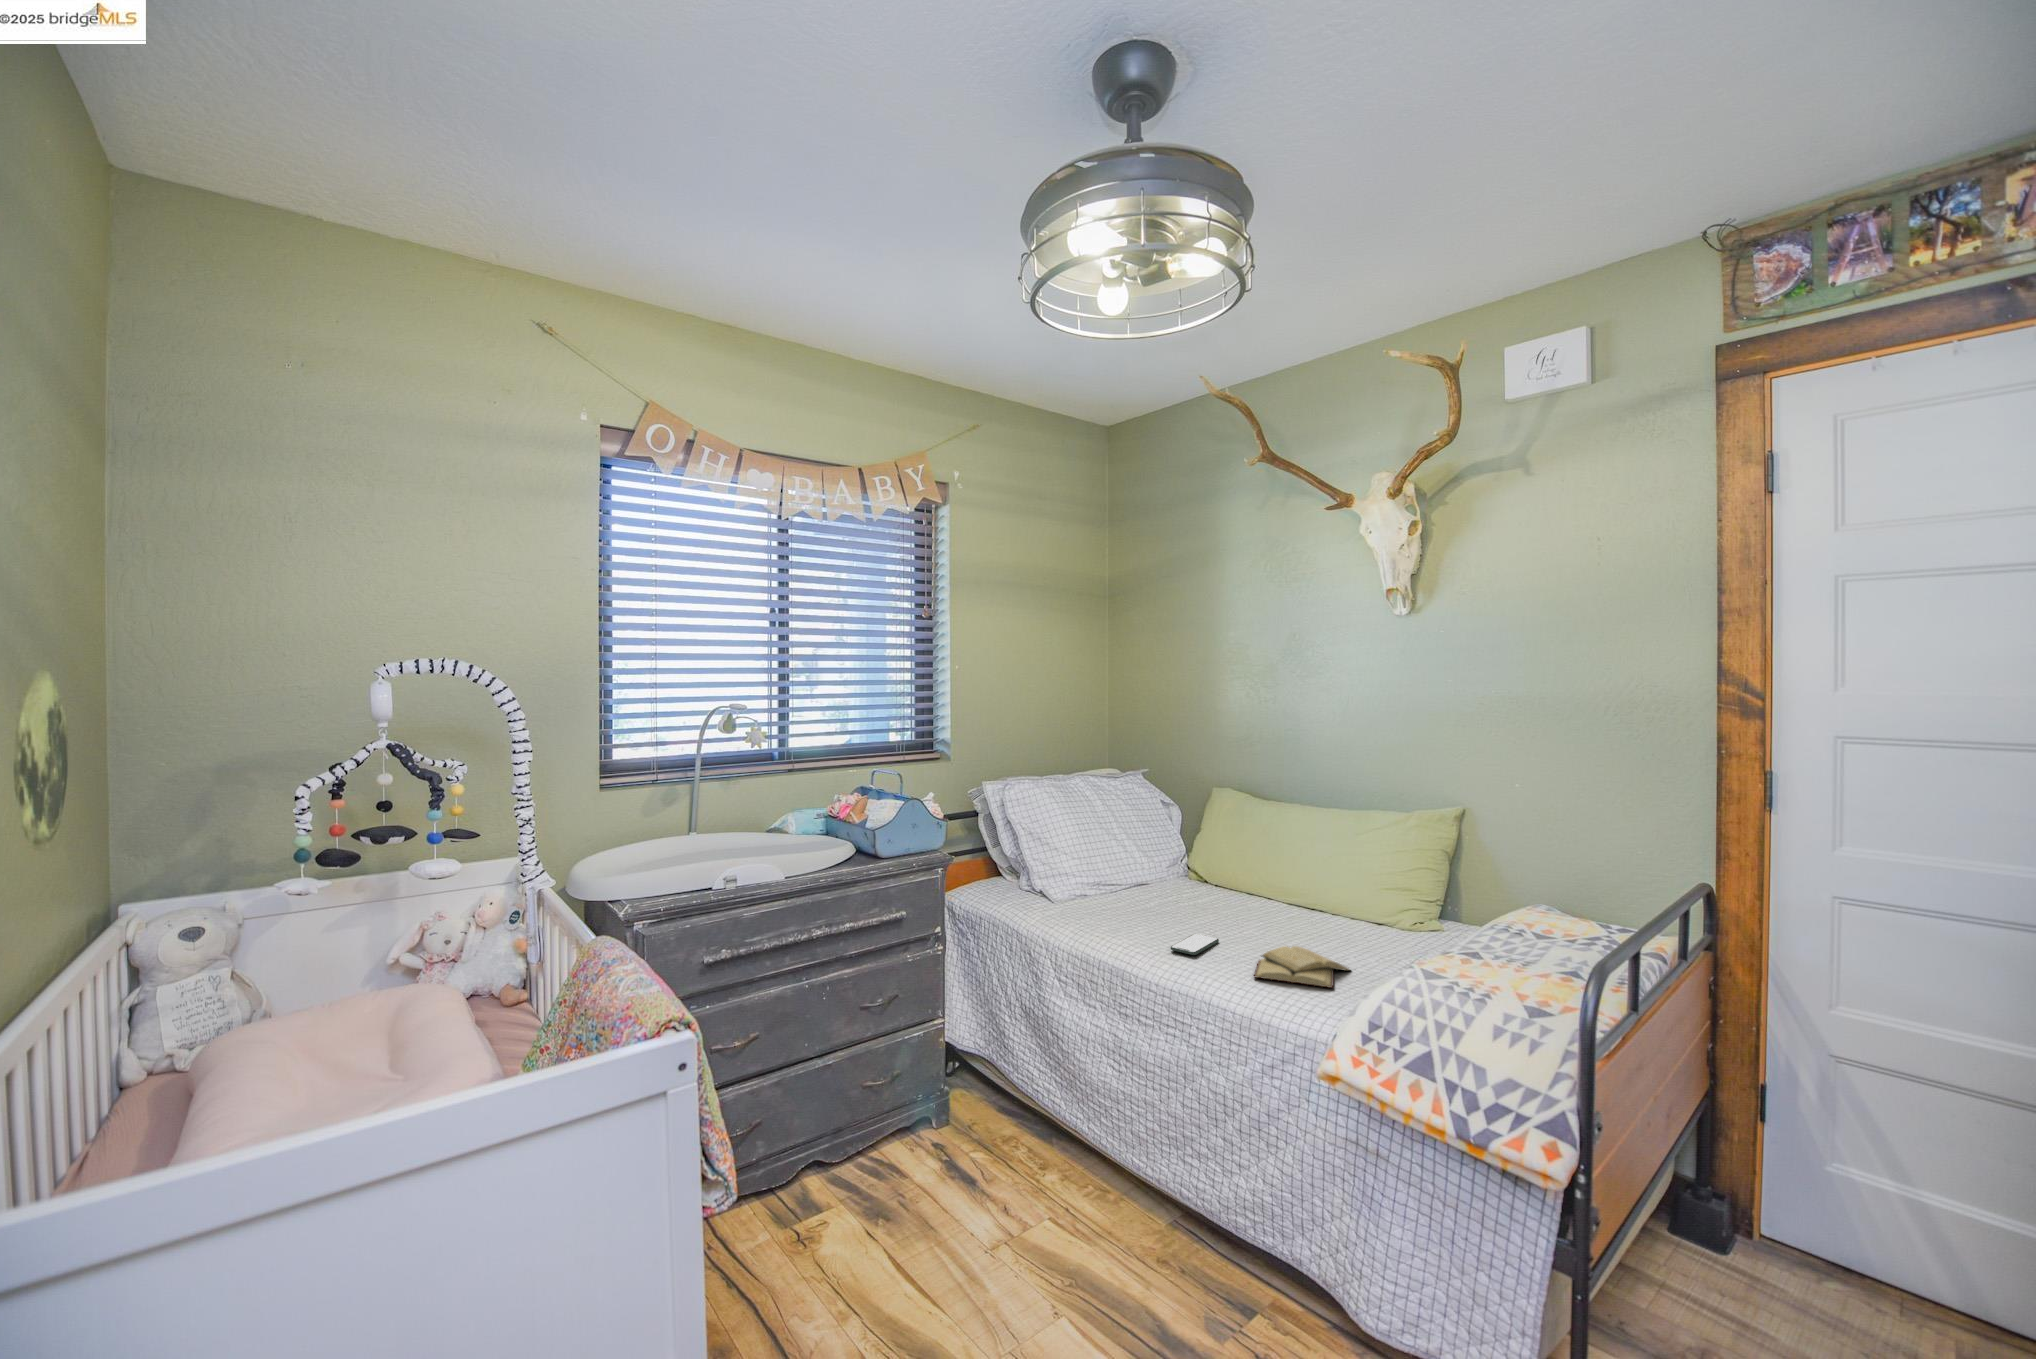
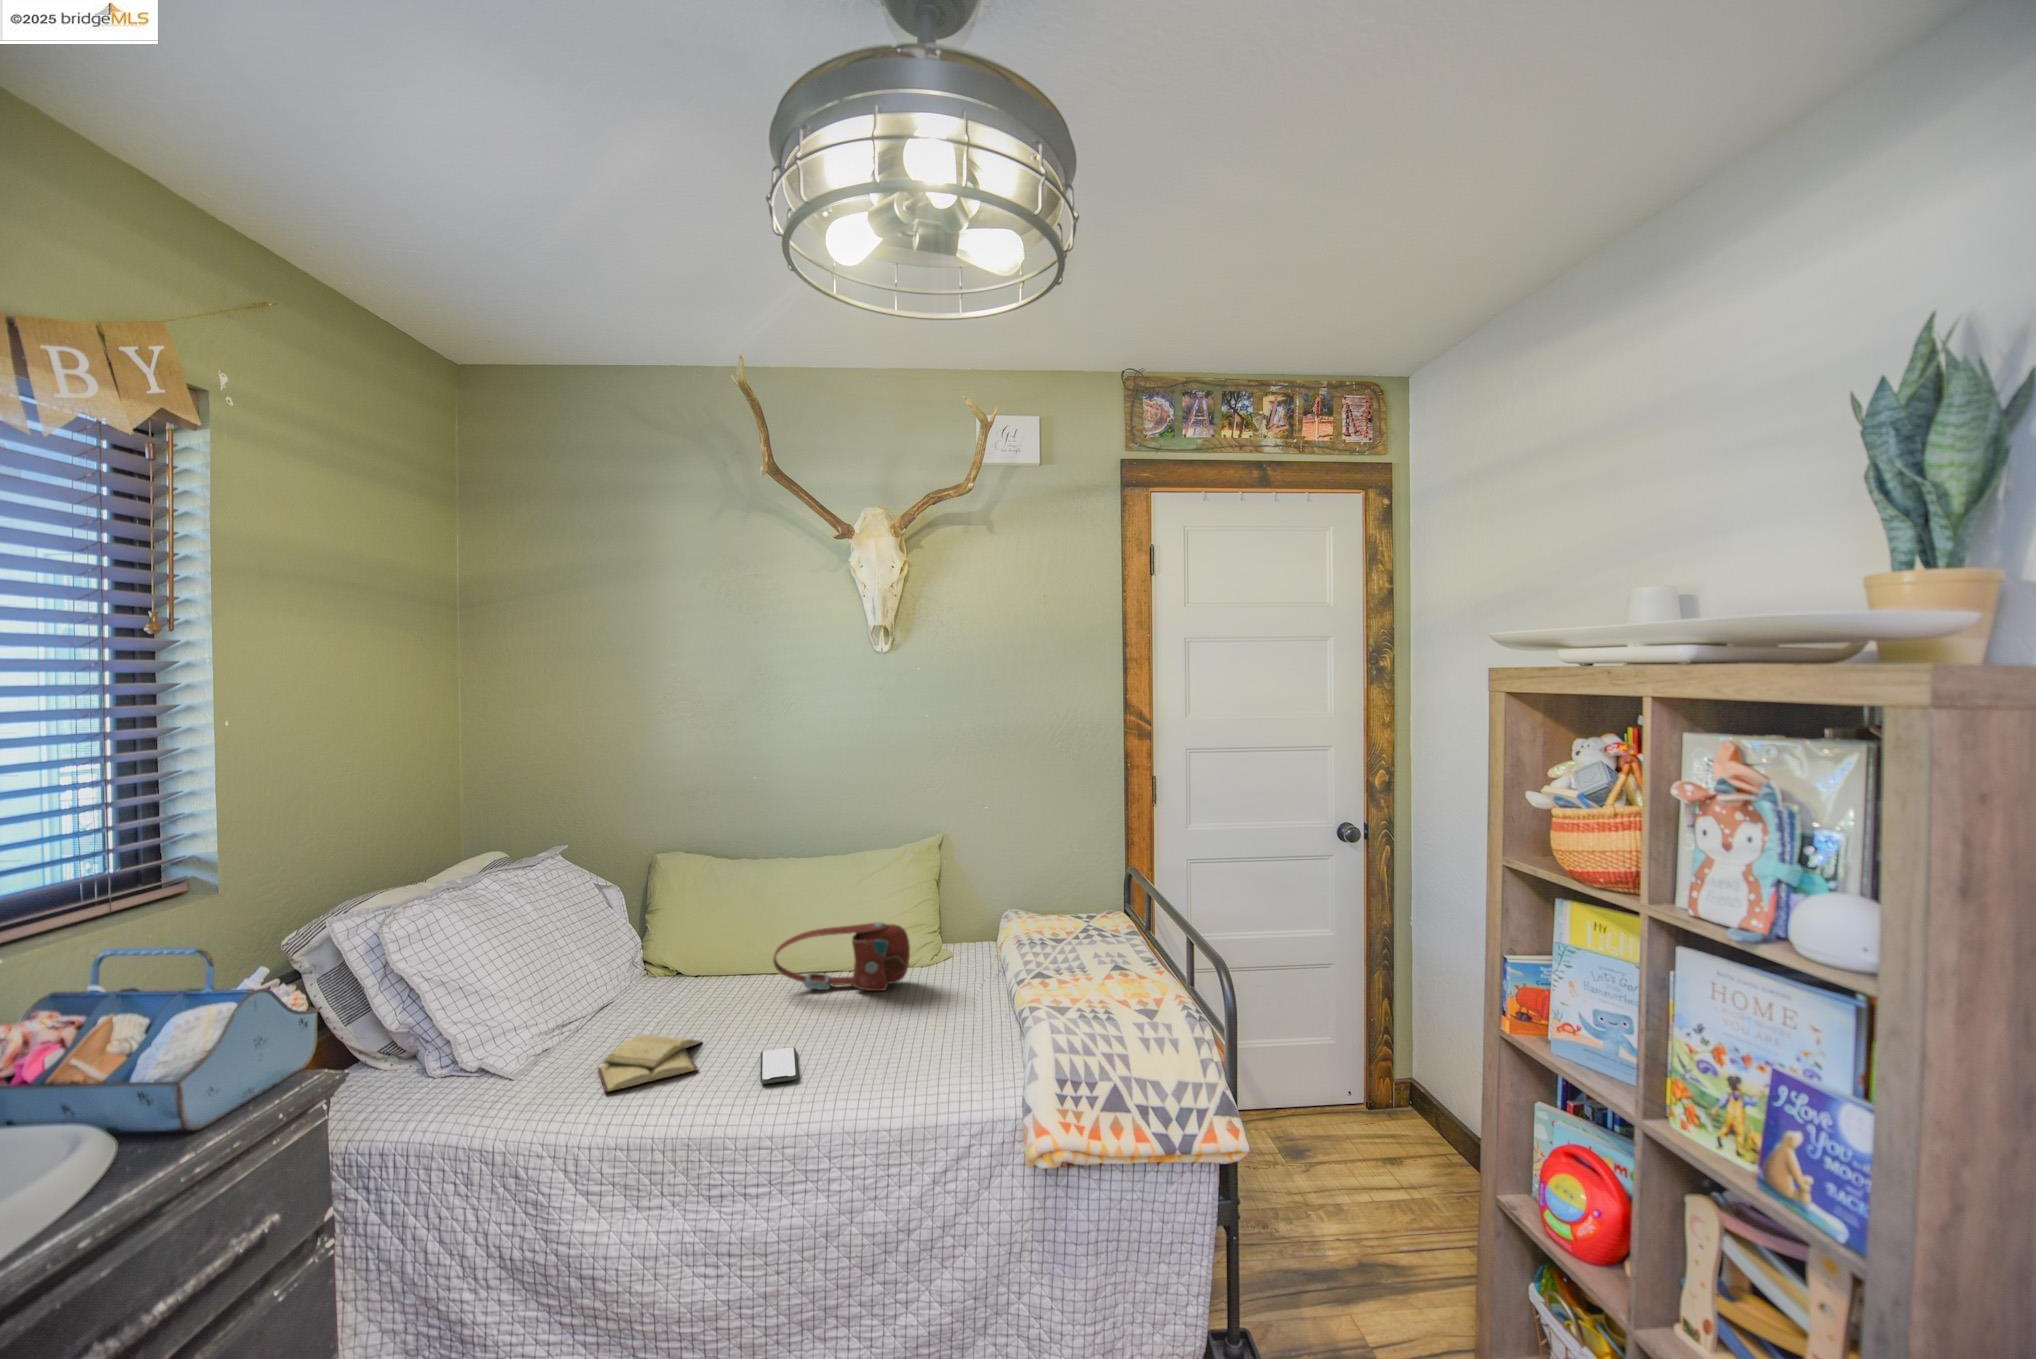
handbag: none [1252,861,1372,931] -> present [773,922,910,991]
diary: present [1254,946,1350,988] -> present [598,1035,702,1092]

